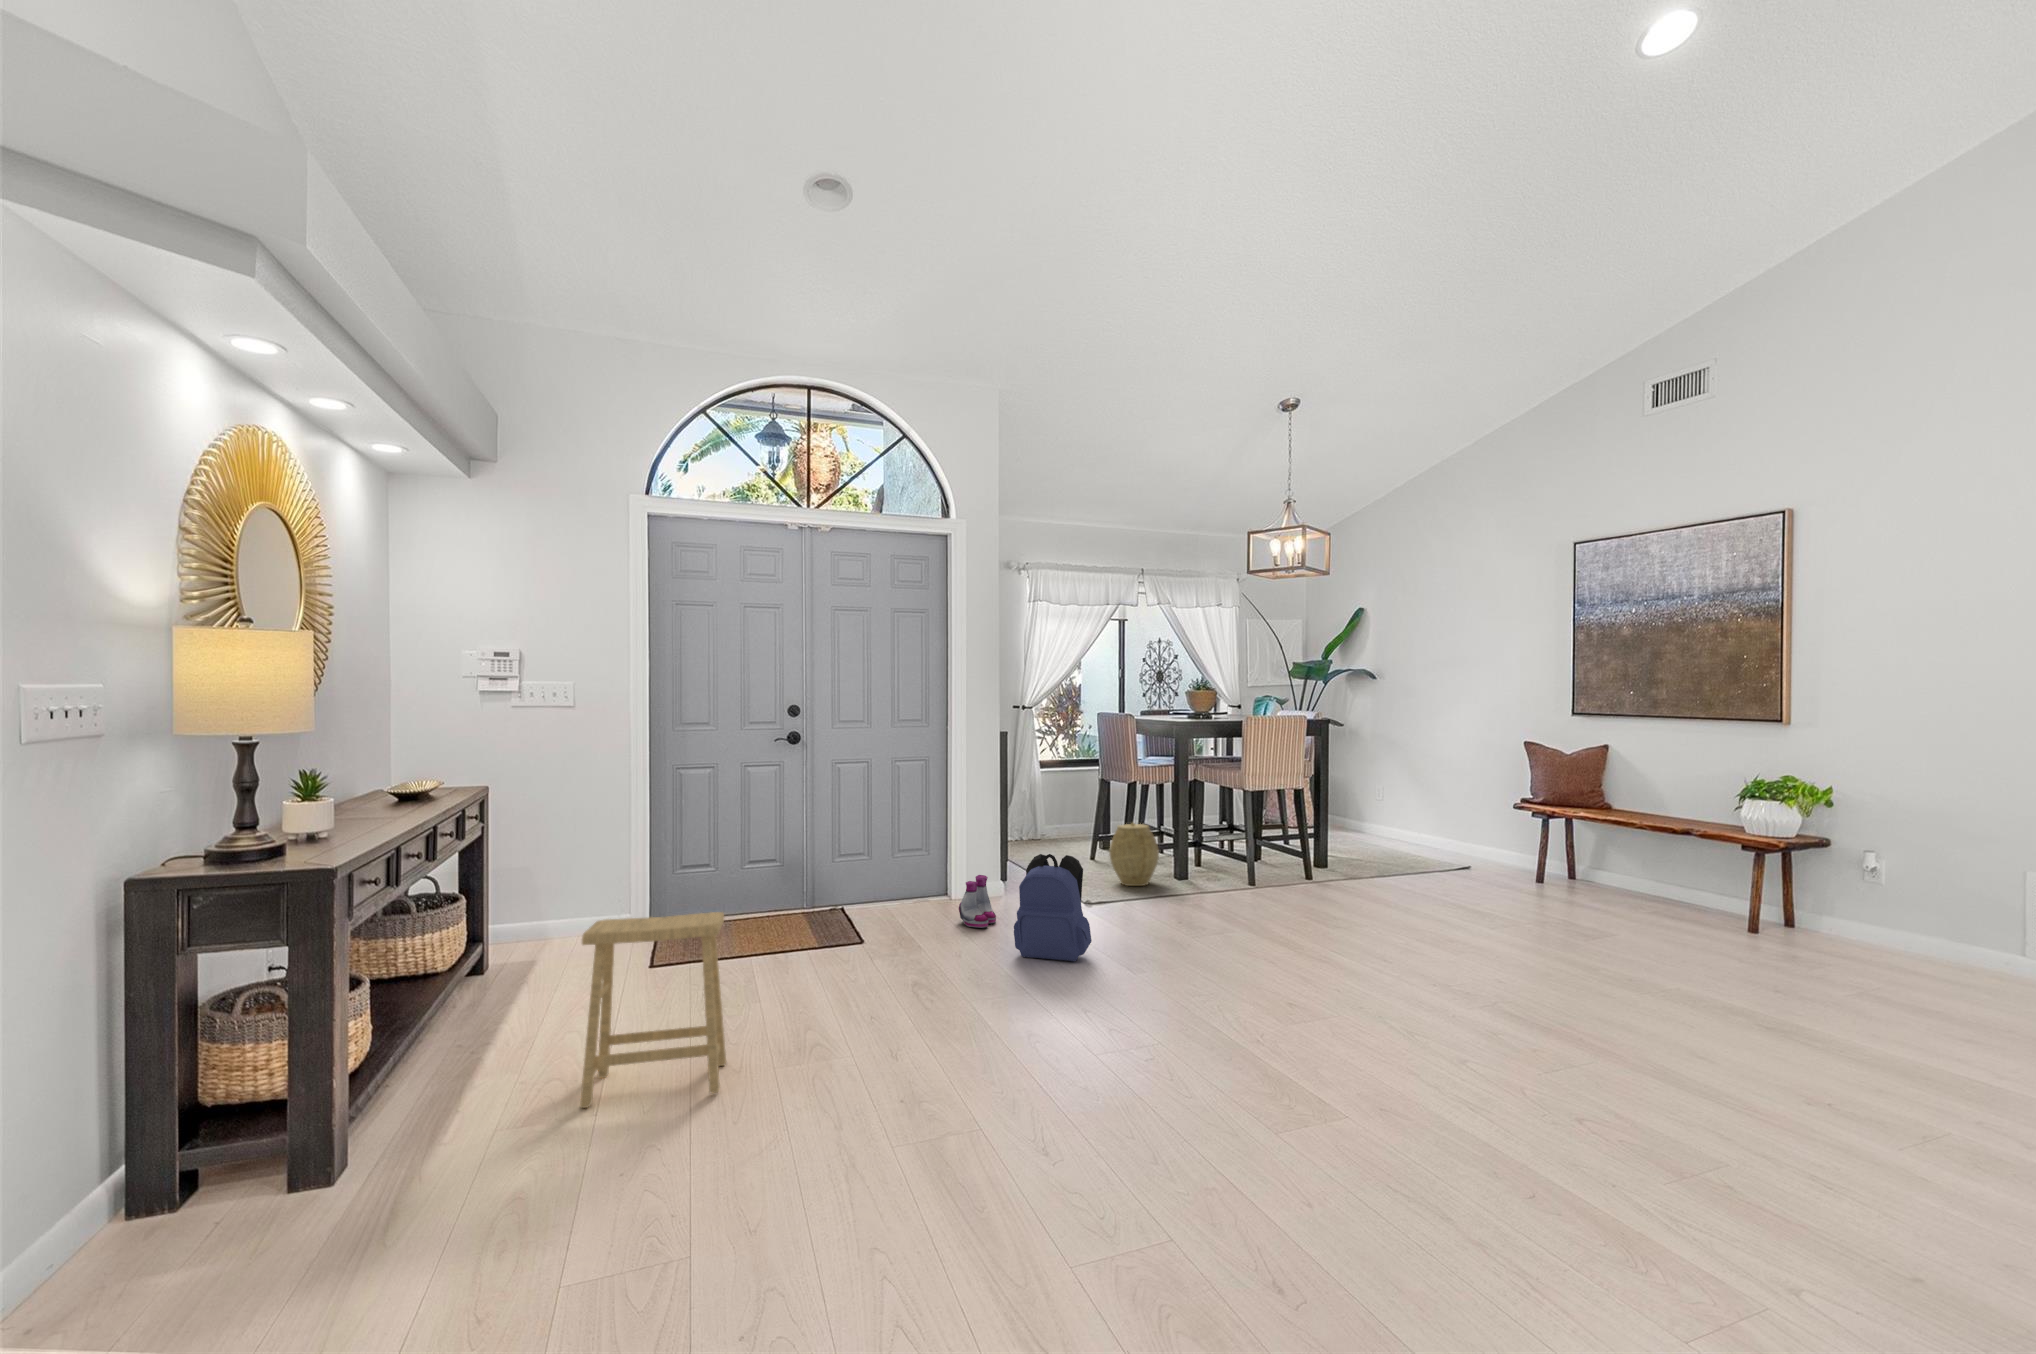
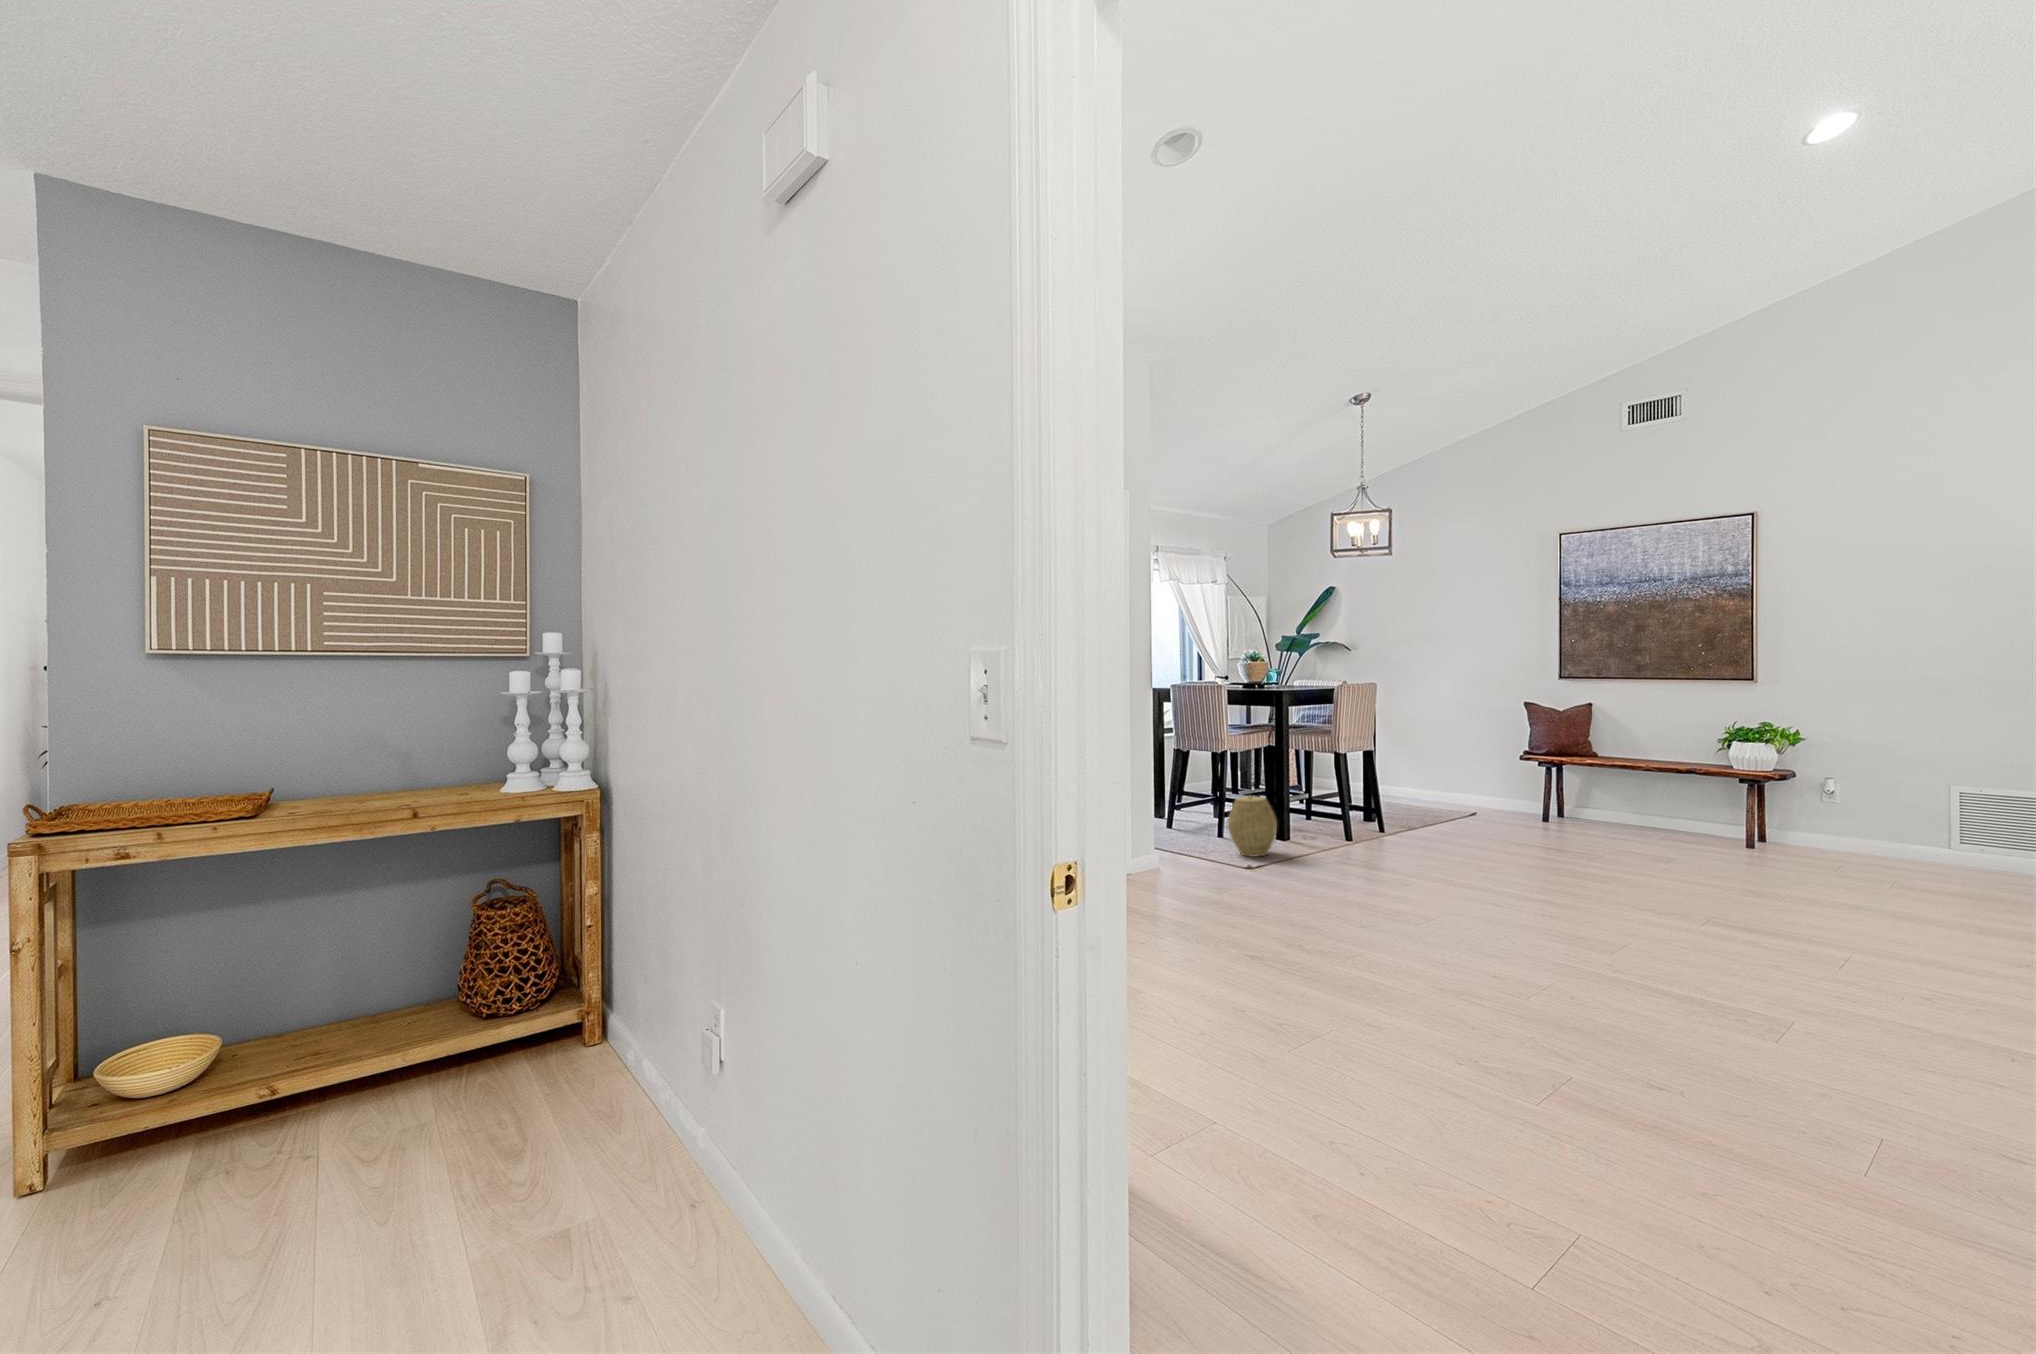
backpack: present [1014,854,1092,961] -> none [1295,829,1374,932]
boots: present [959,875,996,928] -> none [1181,858,1223,910]
footstool: present [580,912,726,1108] -> none [1187,916,1349,1143]

